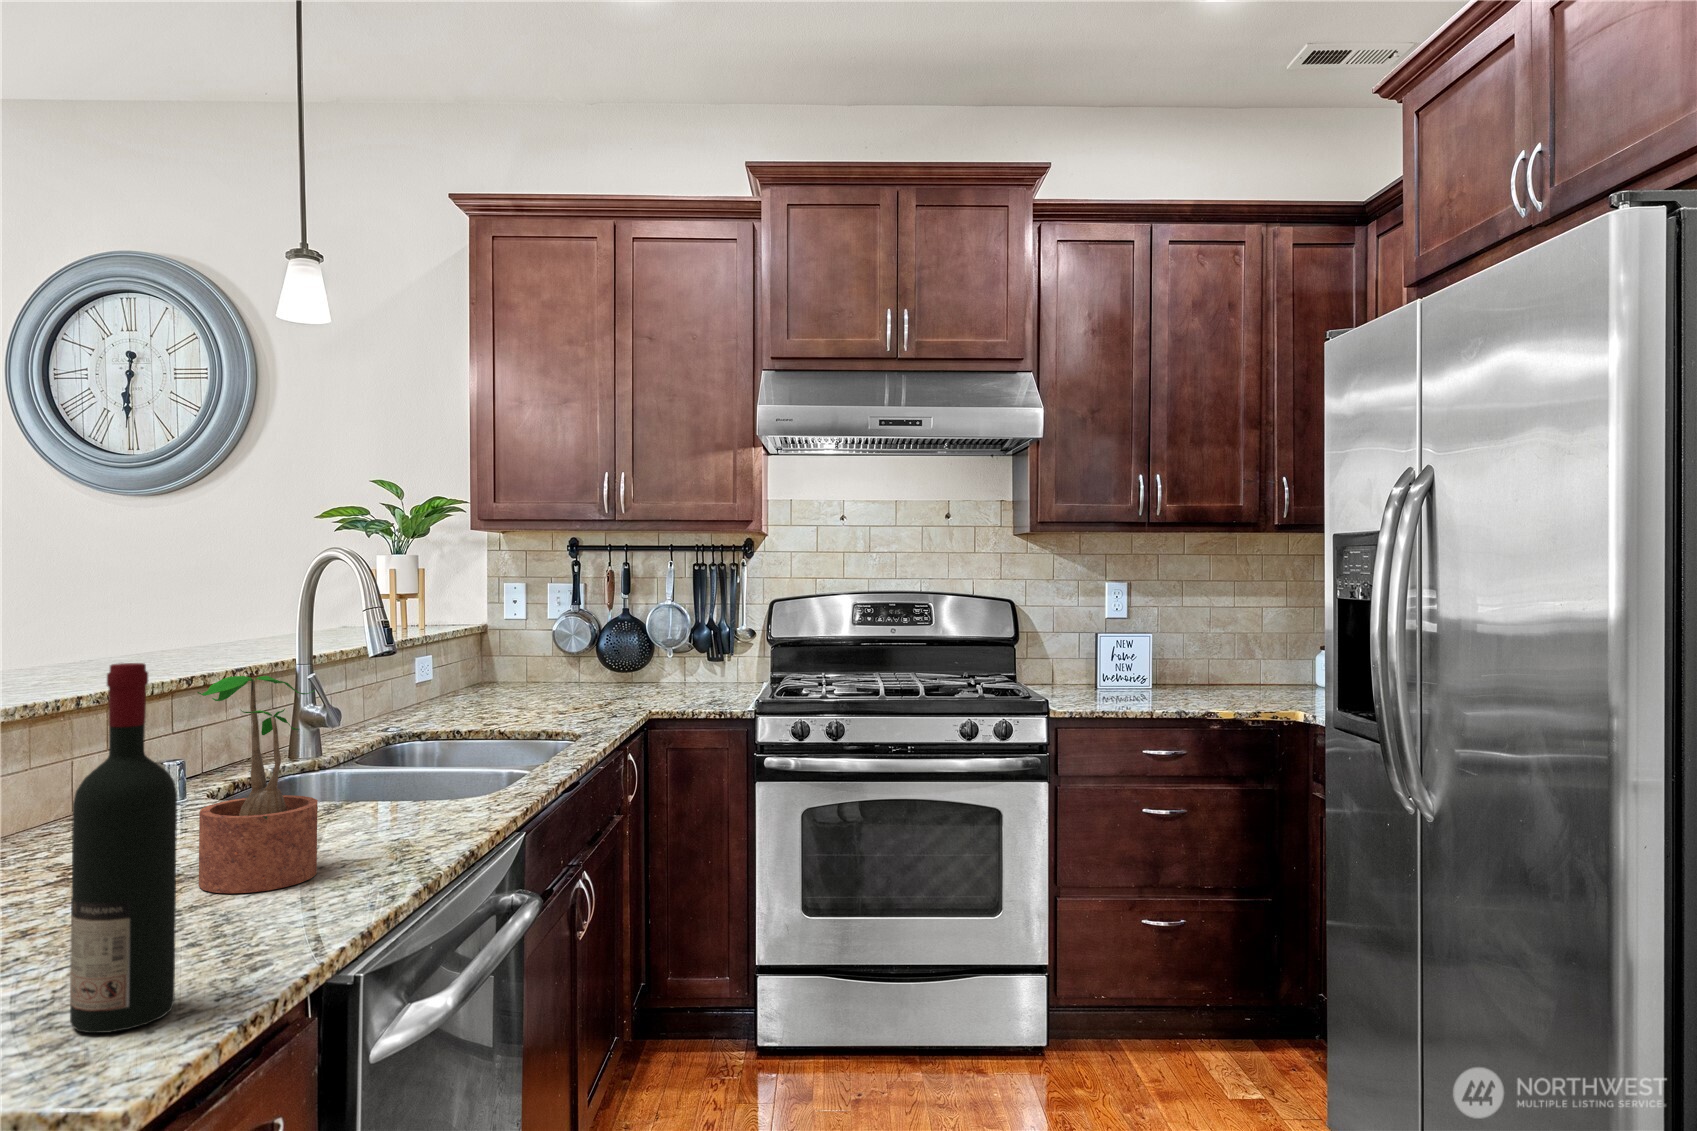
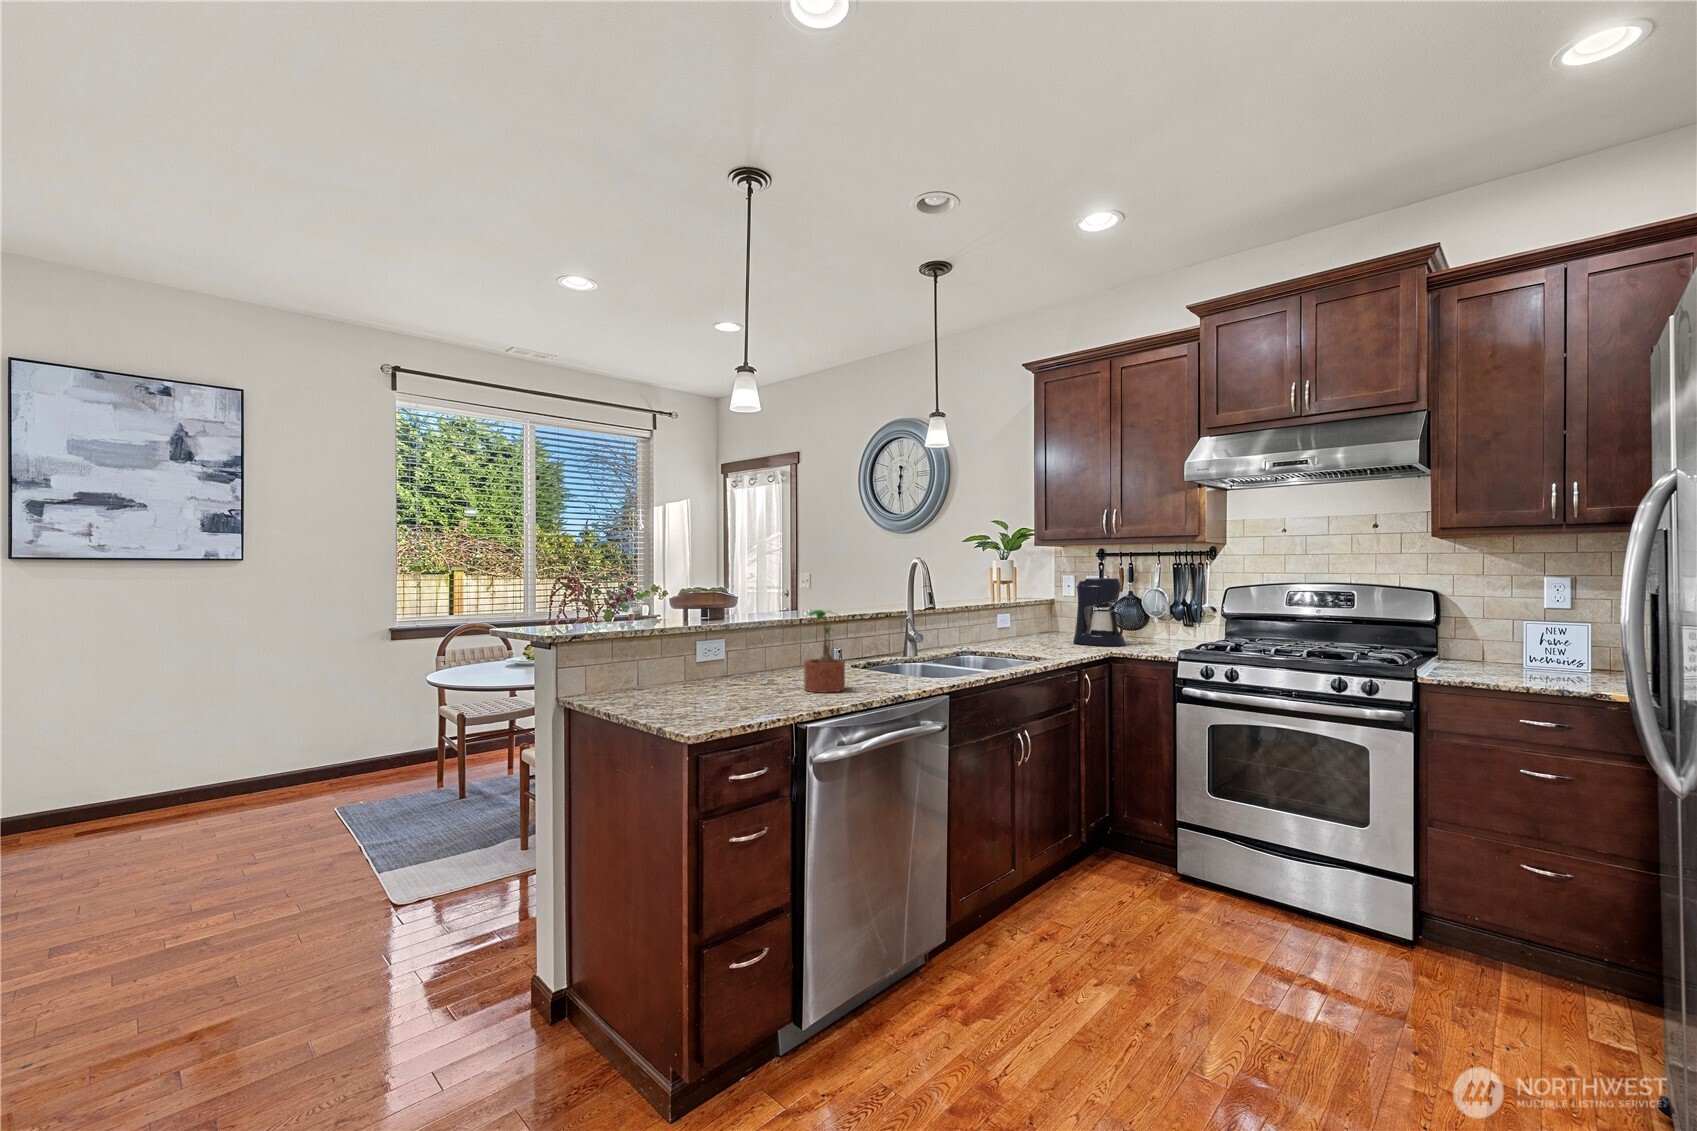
coffee maker: none [537,587,621,698] -> present [1073,578,1126,646]
wine bottle: present [70,663,177,1033] -> none [724,599,752,713]

